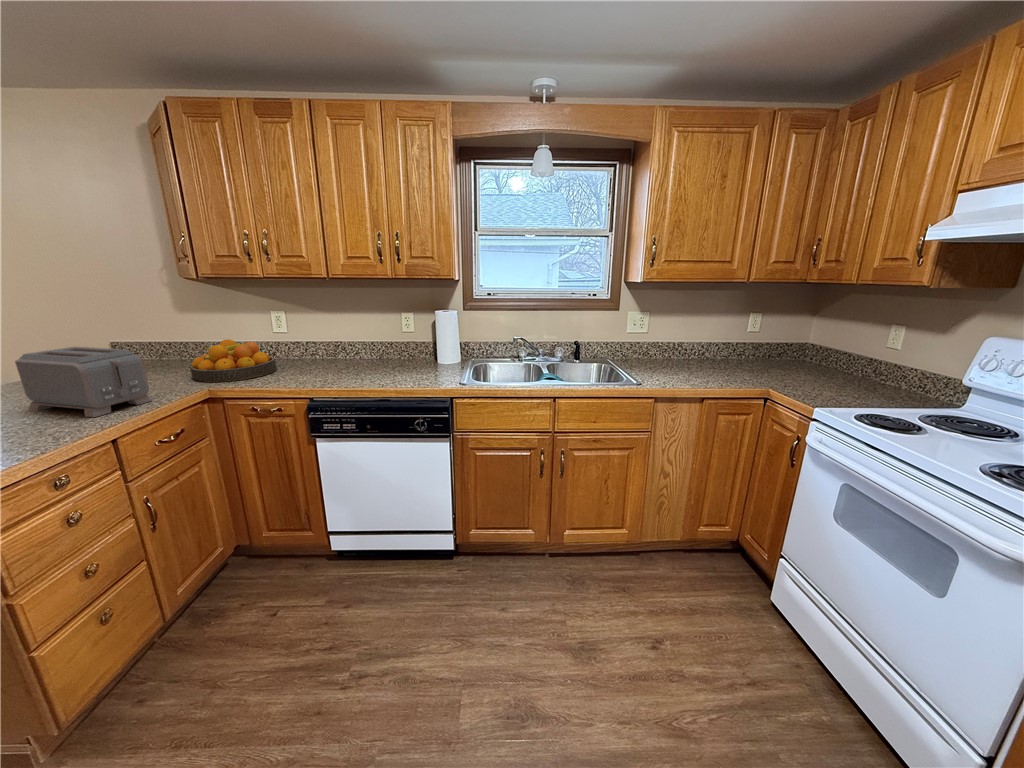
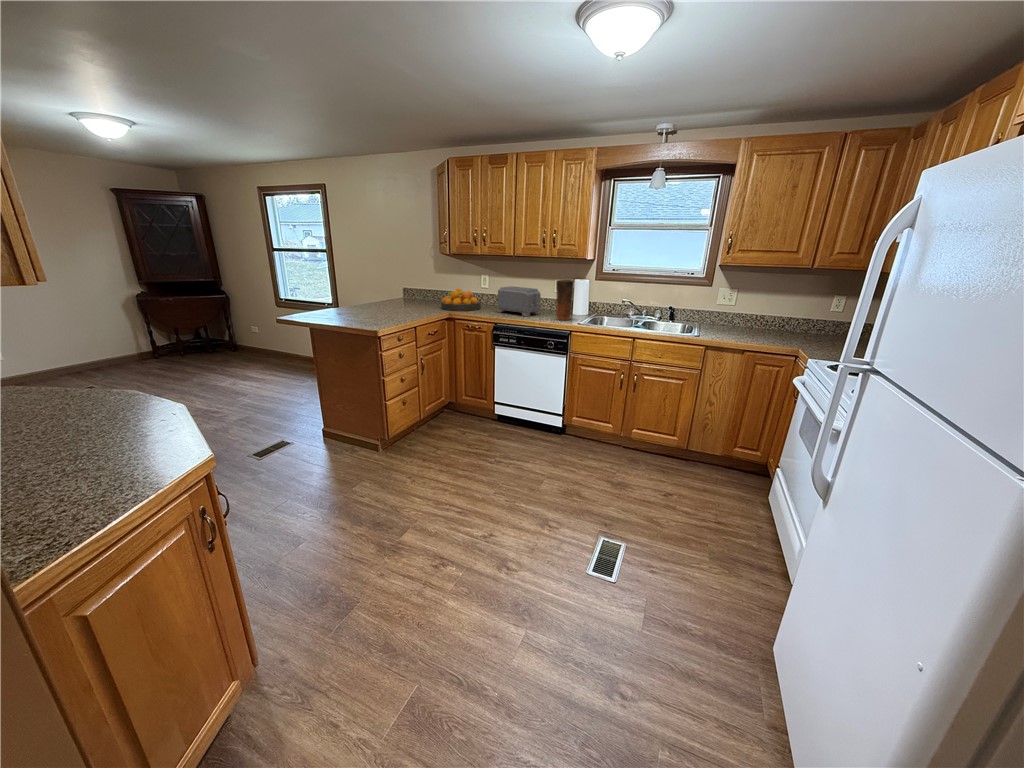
vase: none [412,313,443,380] -> present [556,279,574,320]
toaster: present [15,347,152,417] -> present [497,286,541,316]

